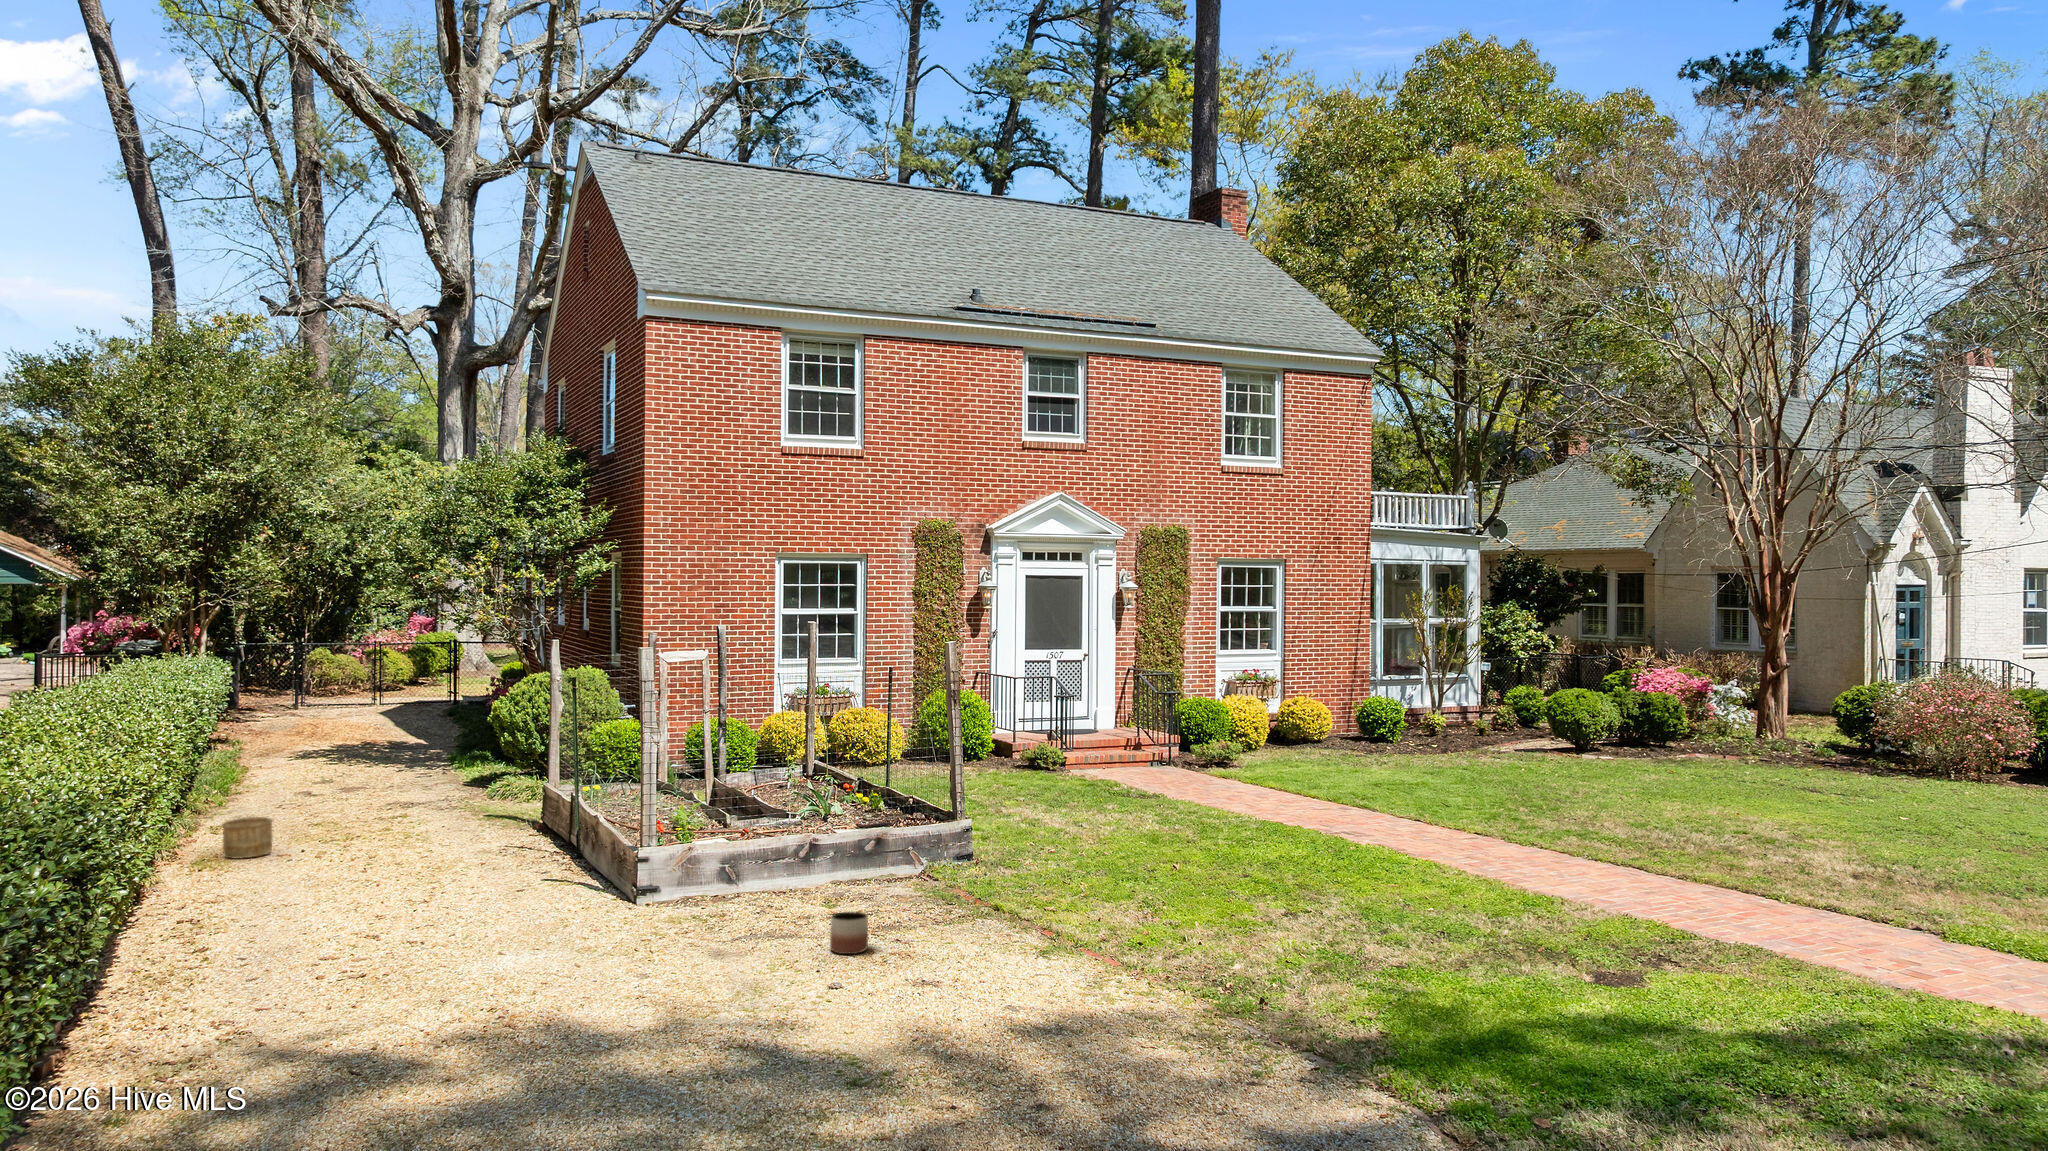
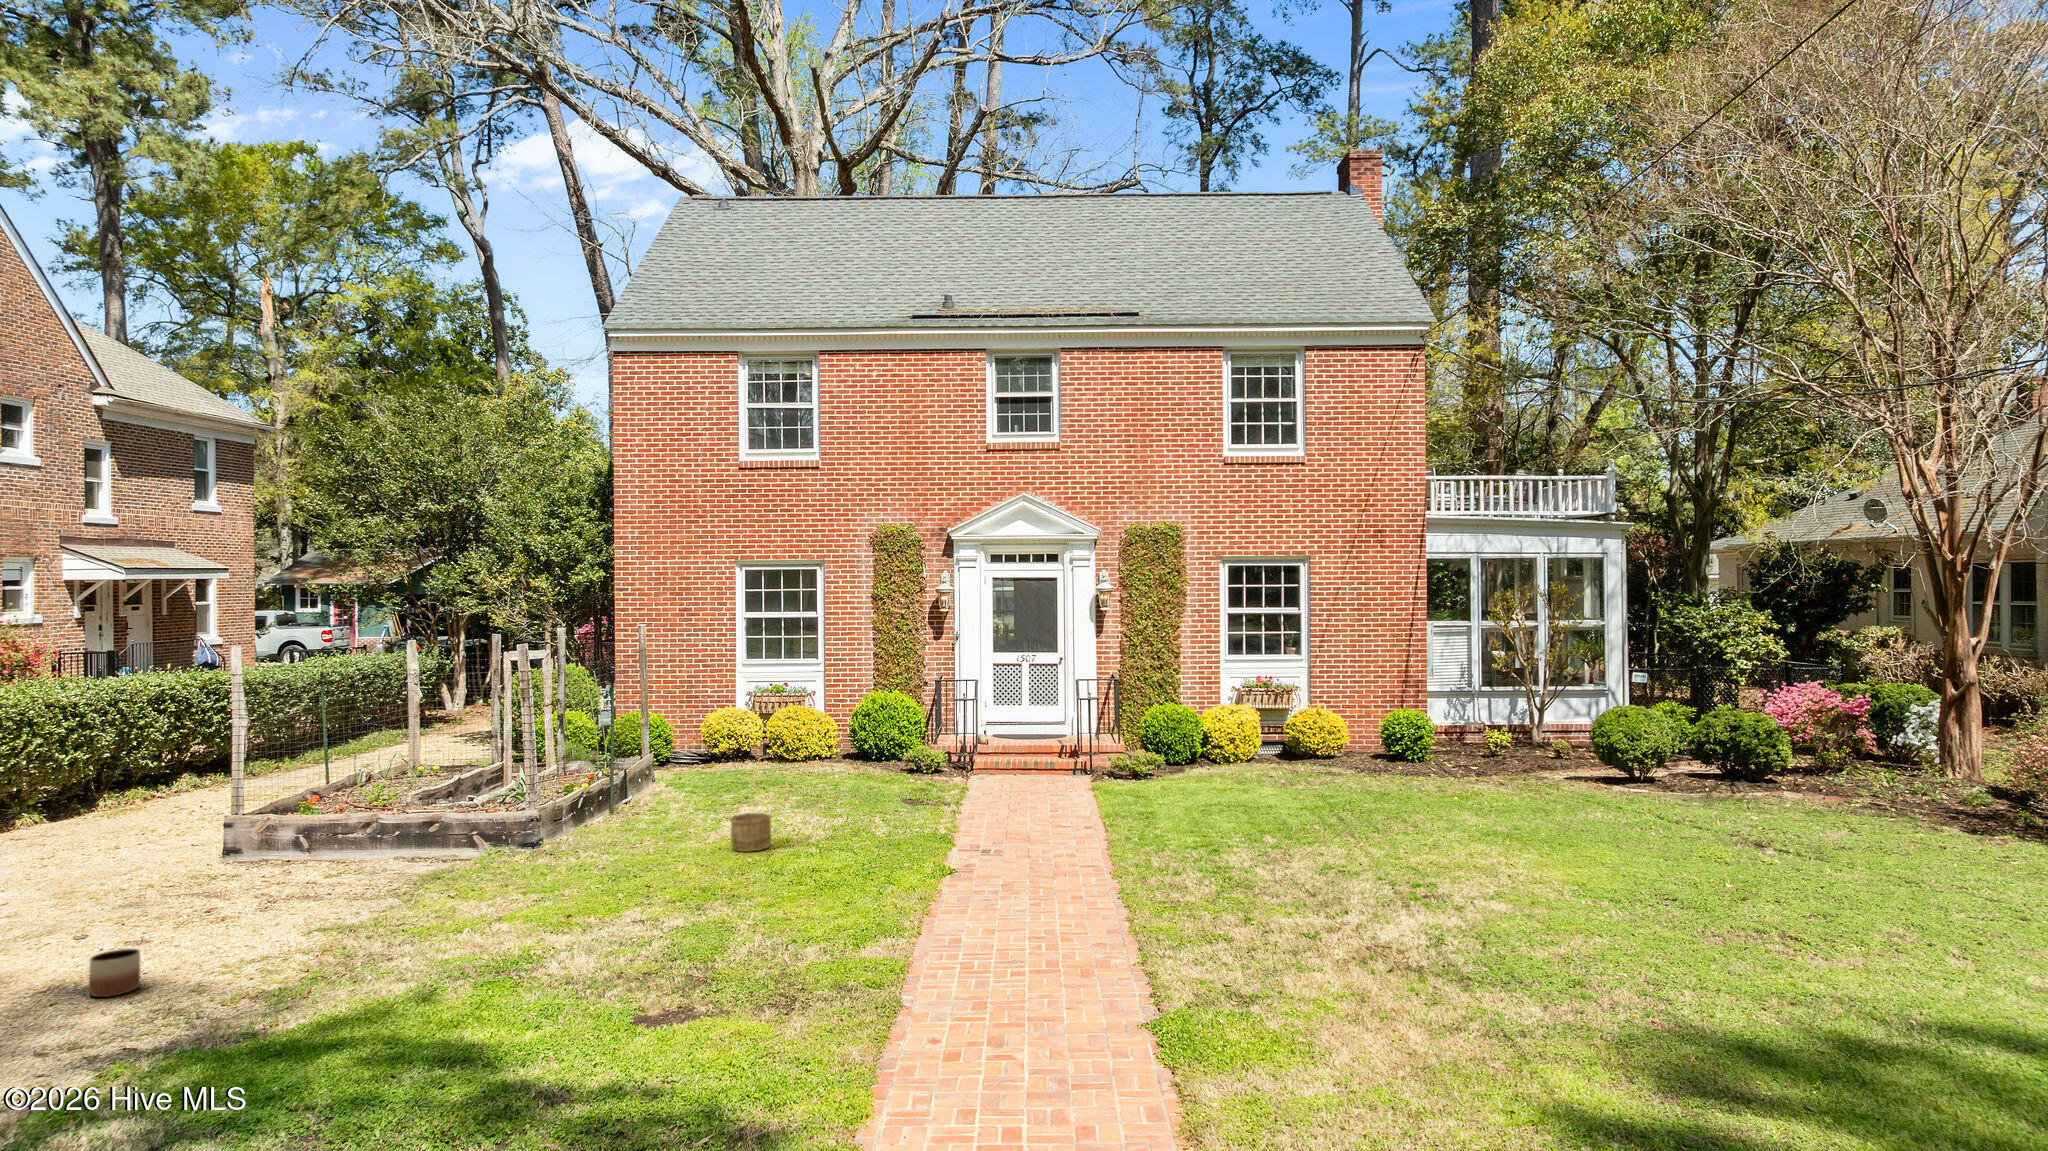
wooden bucket: present [222,817,273,858] -> present [730,813,771,852]

